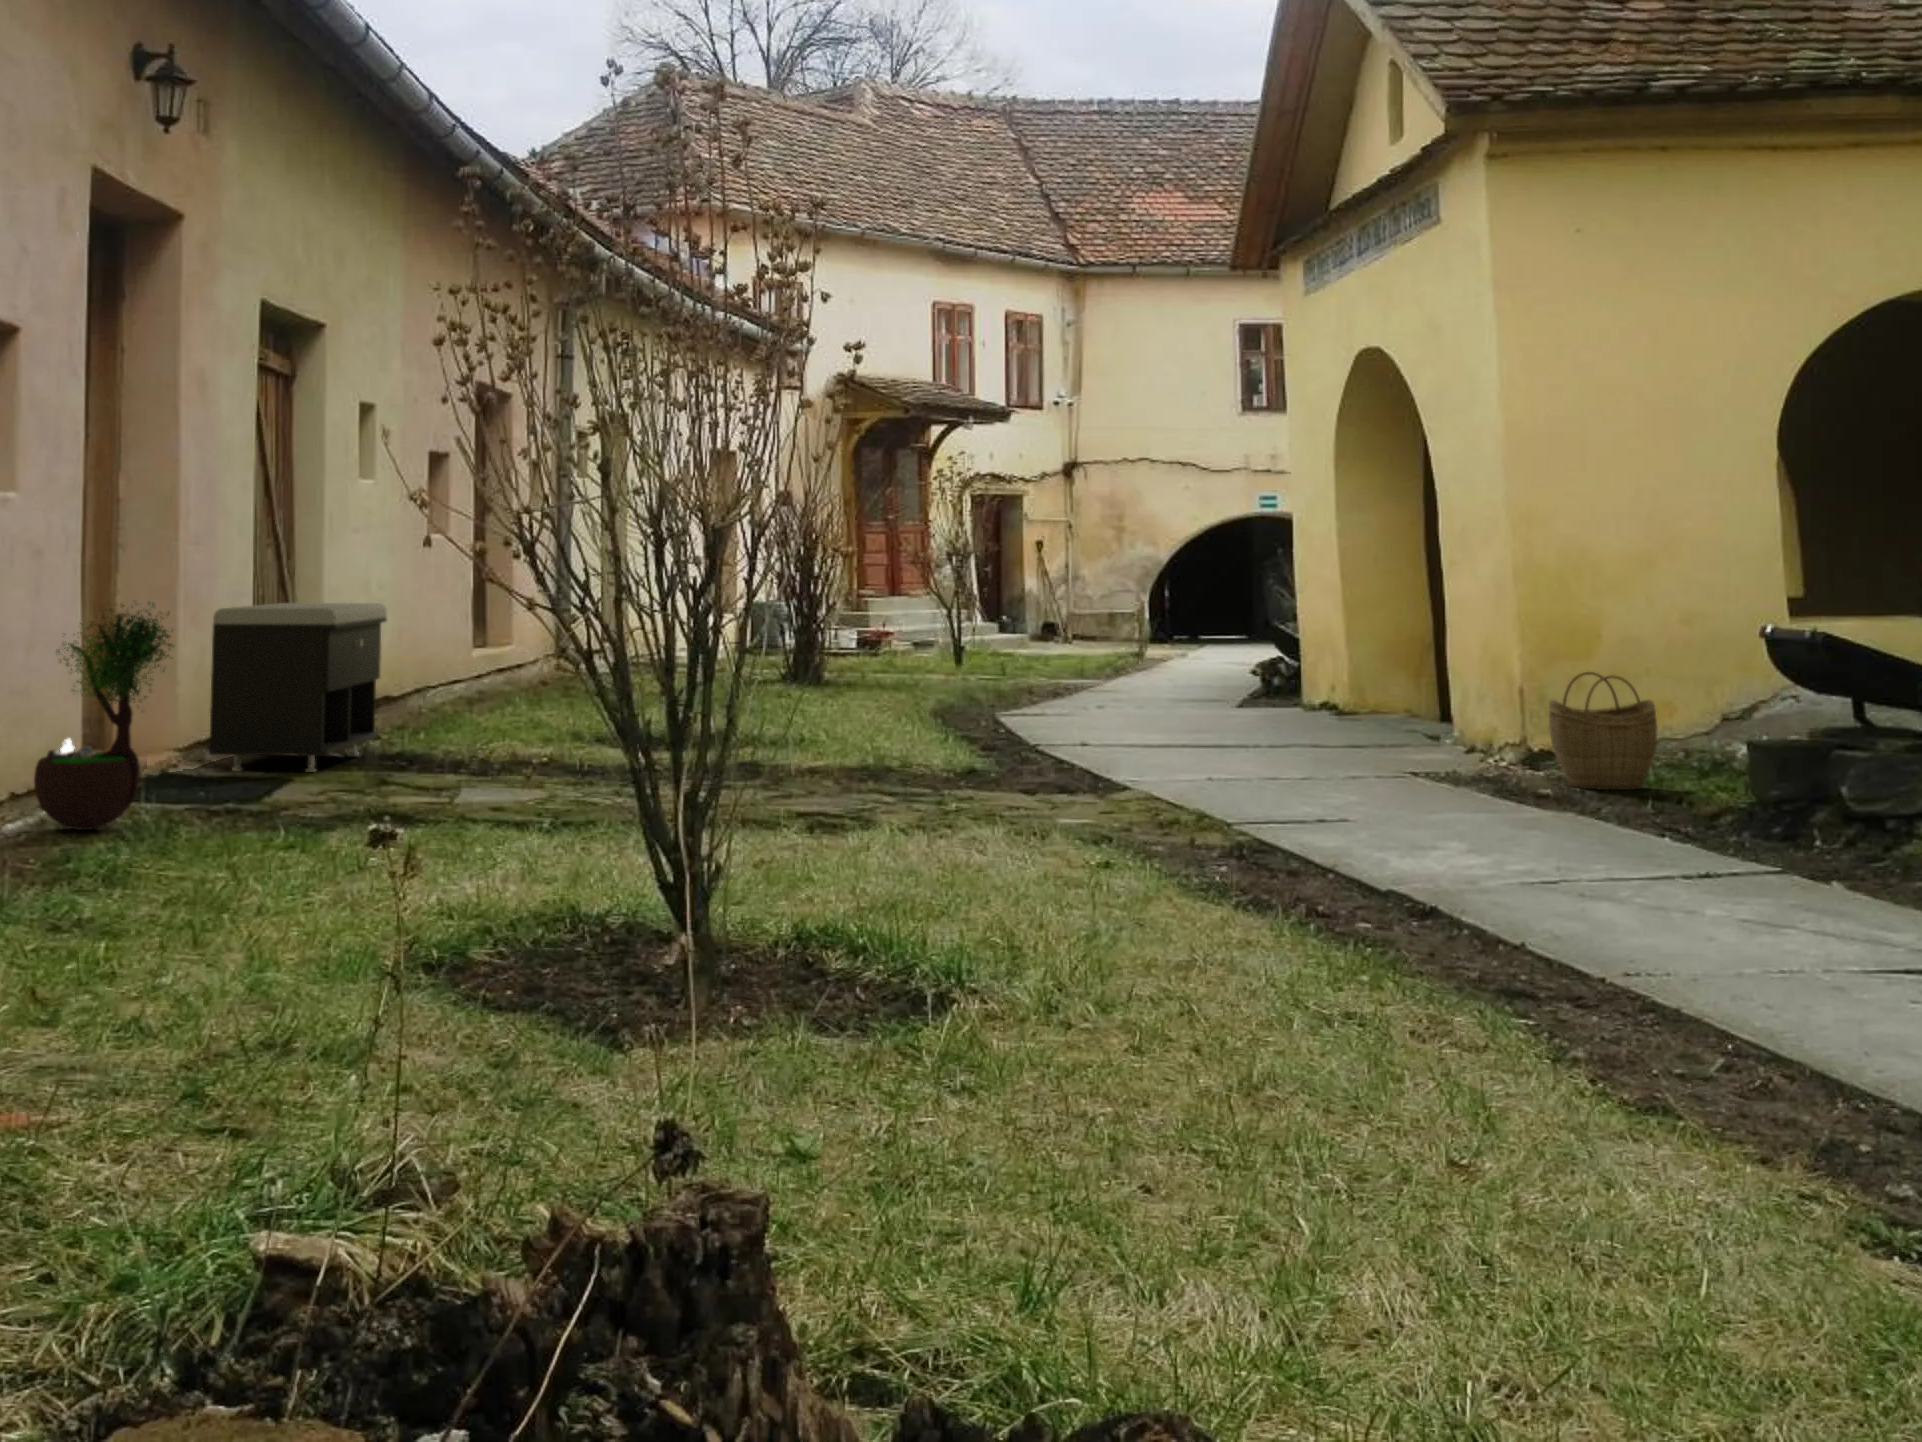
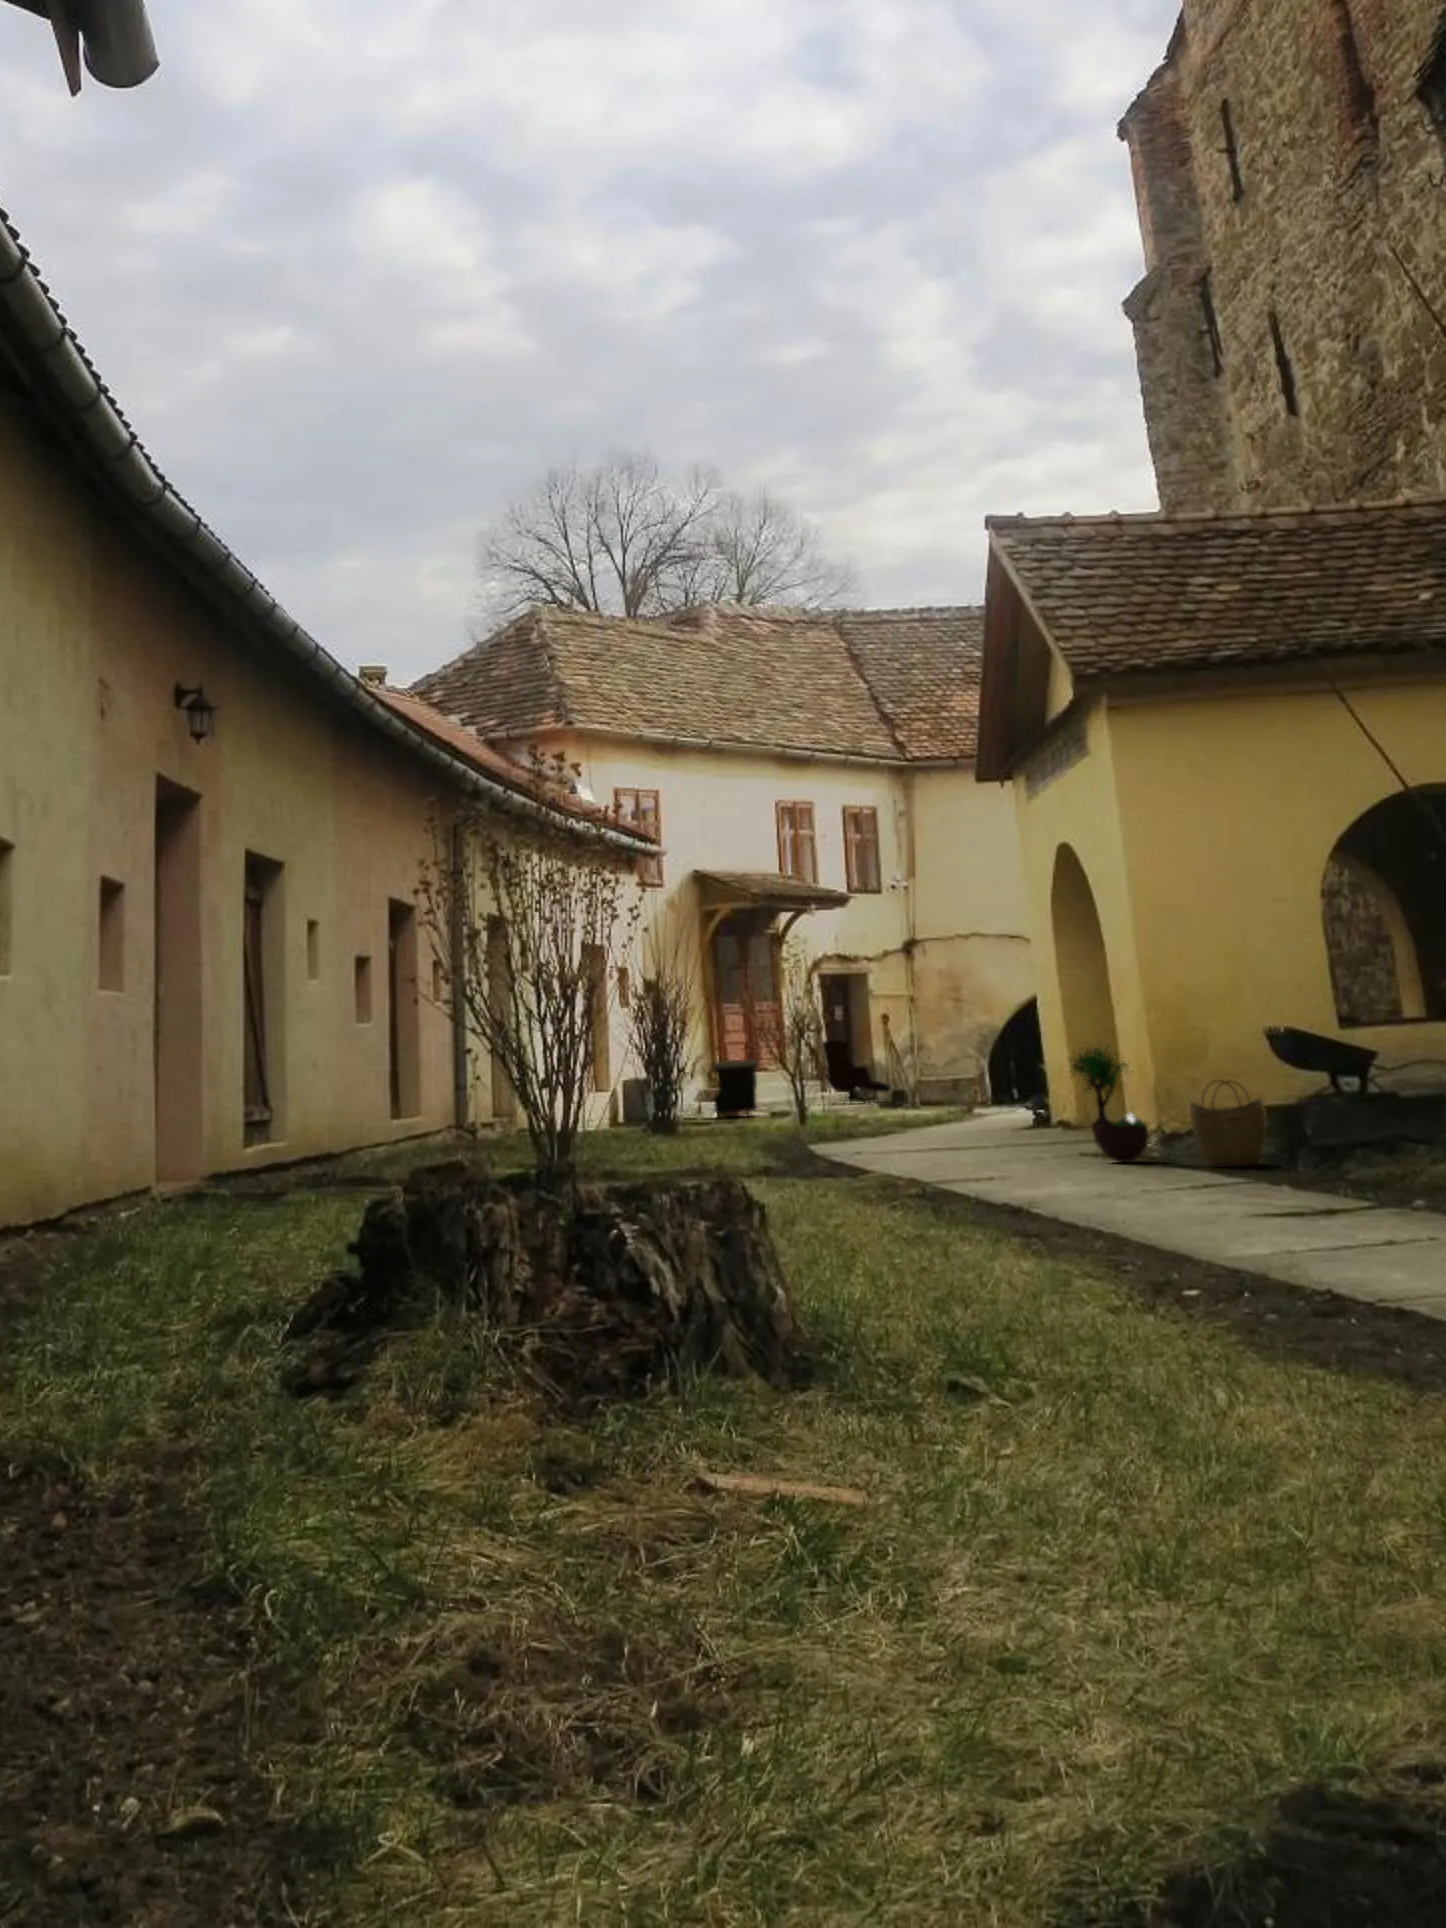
lounge chair: none [967,564,1041,633] -> present [821,1040,891,1102]
potted tree: present [34,603,173,830] -> present [1068,1044,1149,1162]
storage bench: present [209,603,387,772] -> present [712,1060,757,1116]

